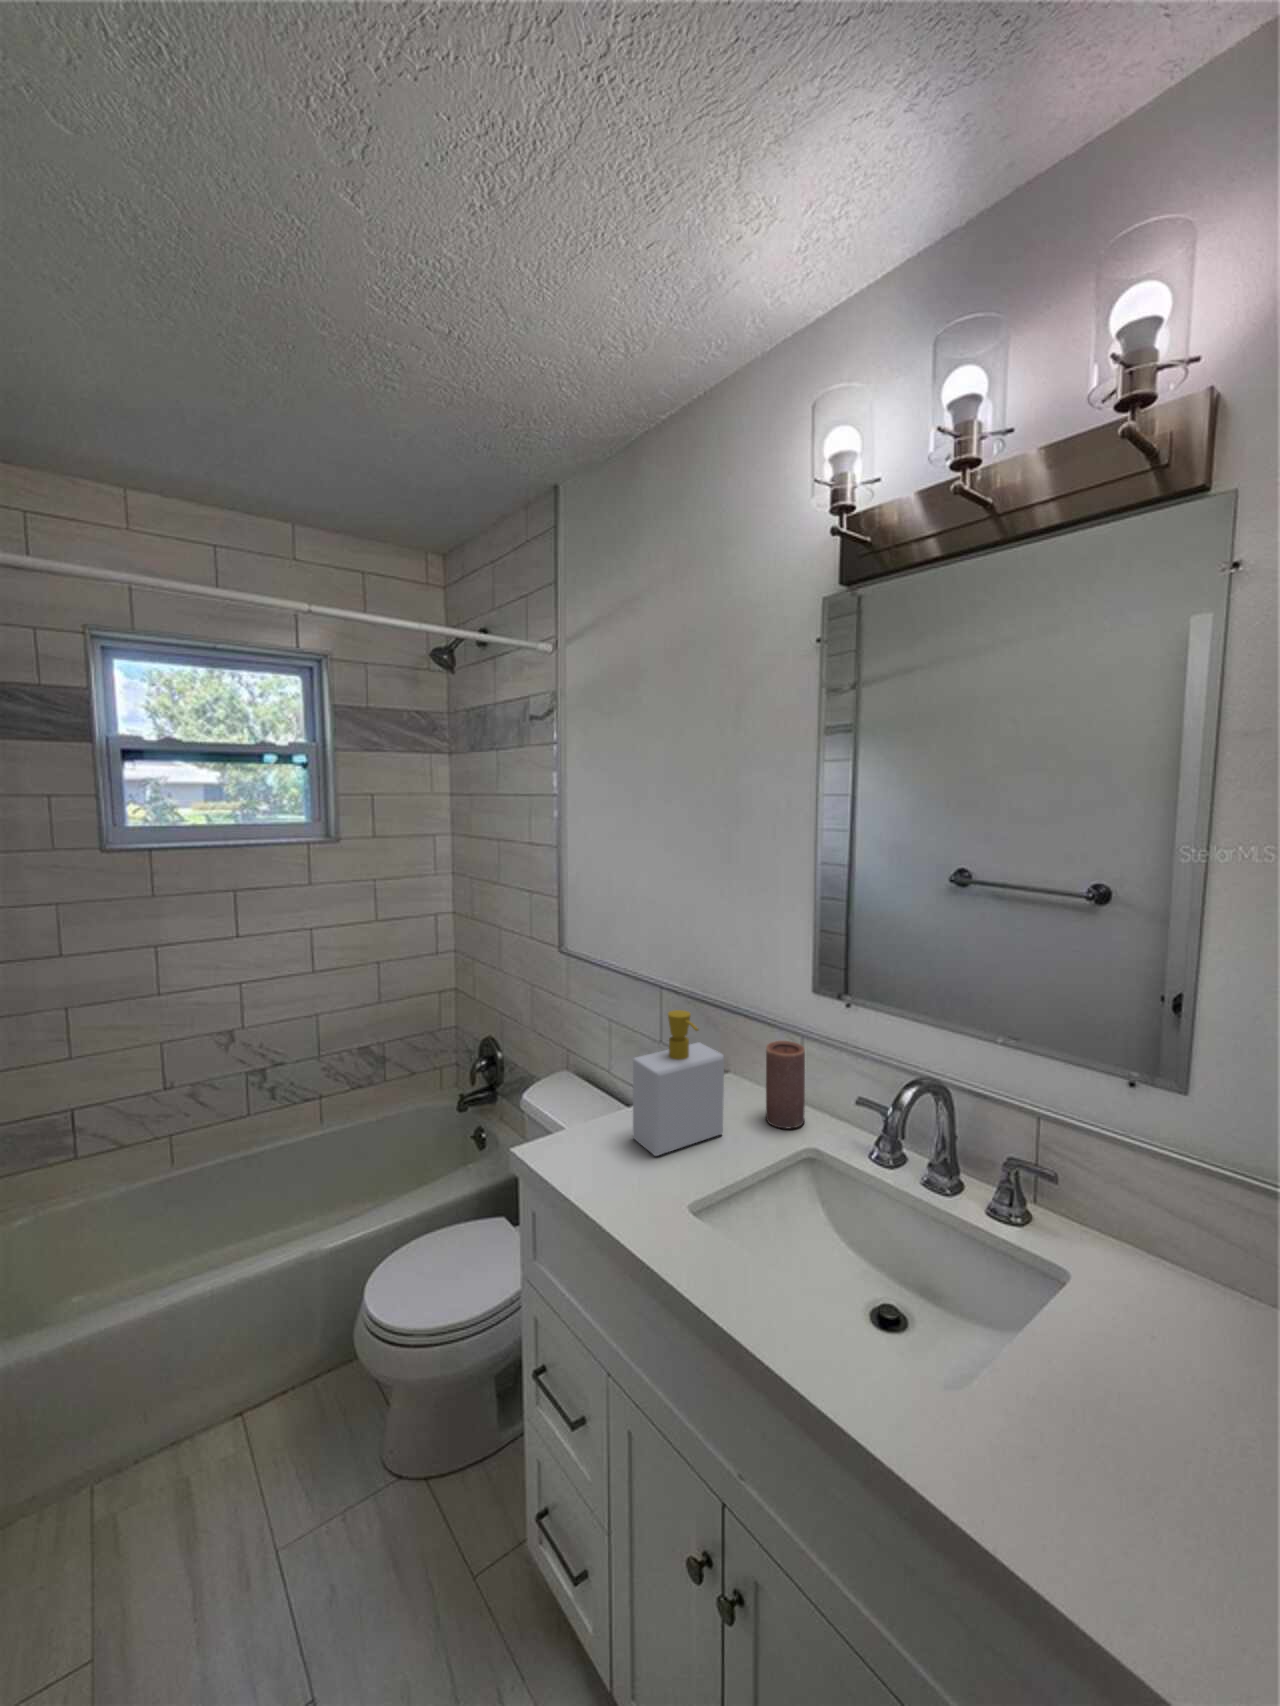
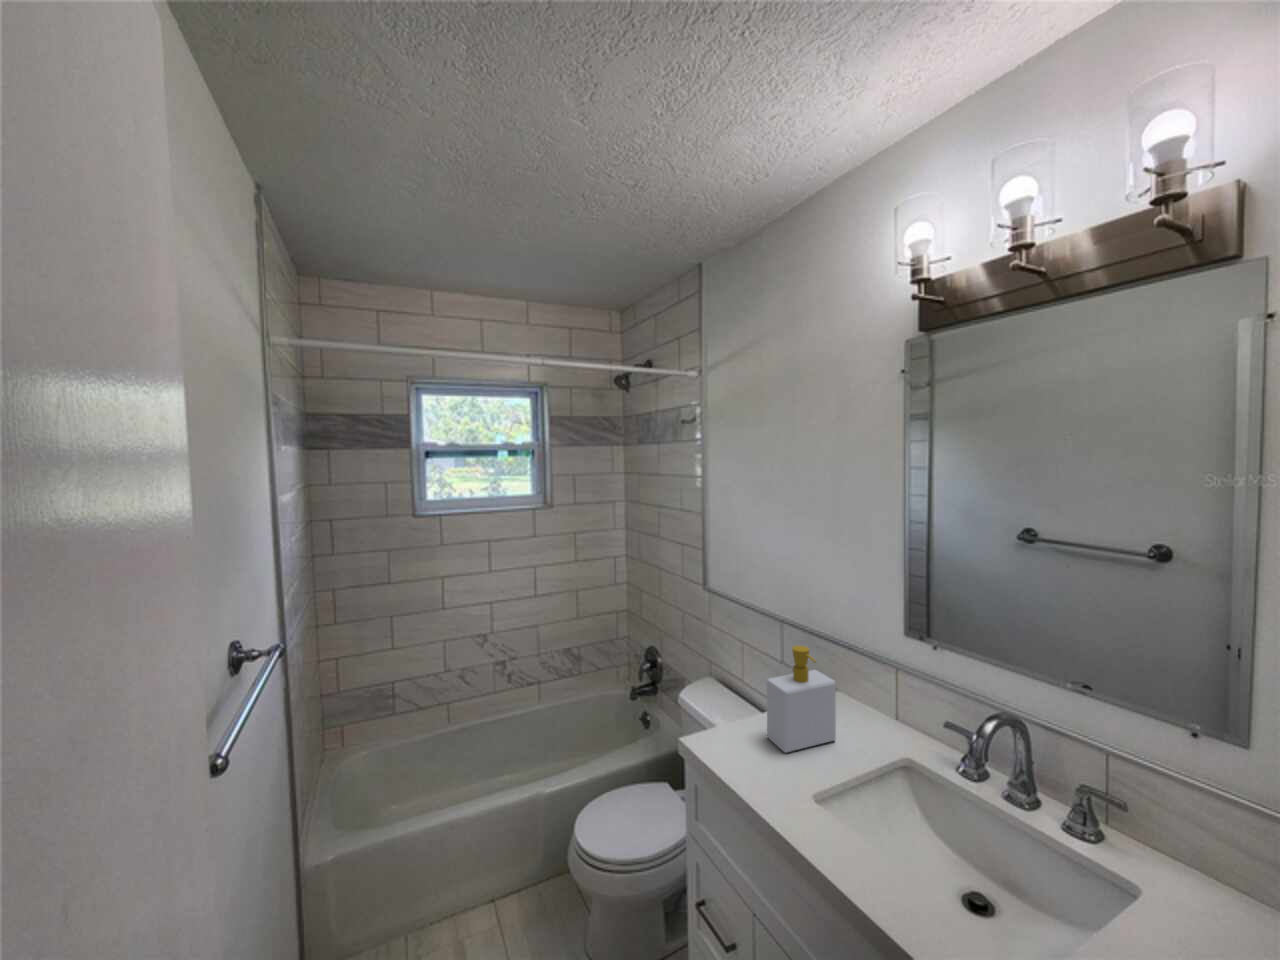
candle: present [766,1041,805,1129] -> none [868,672,901,741]

